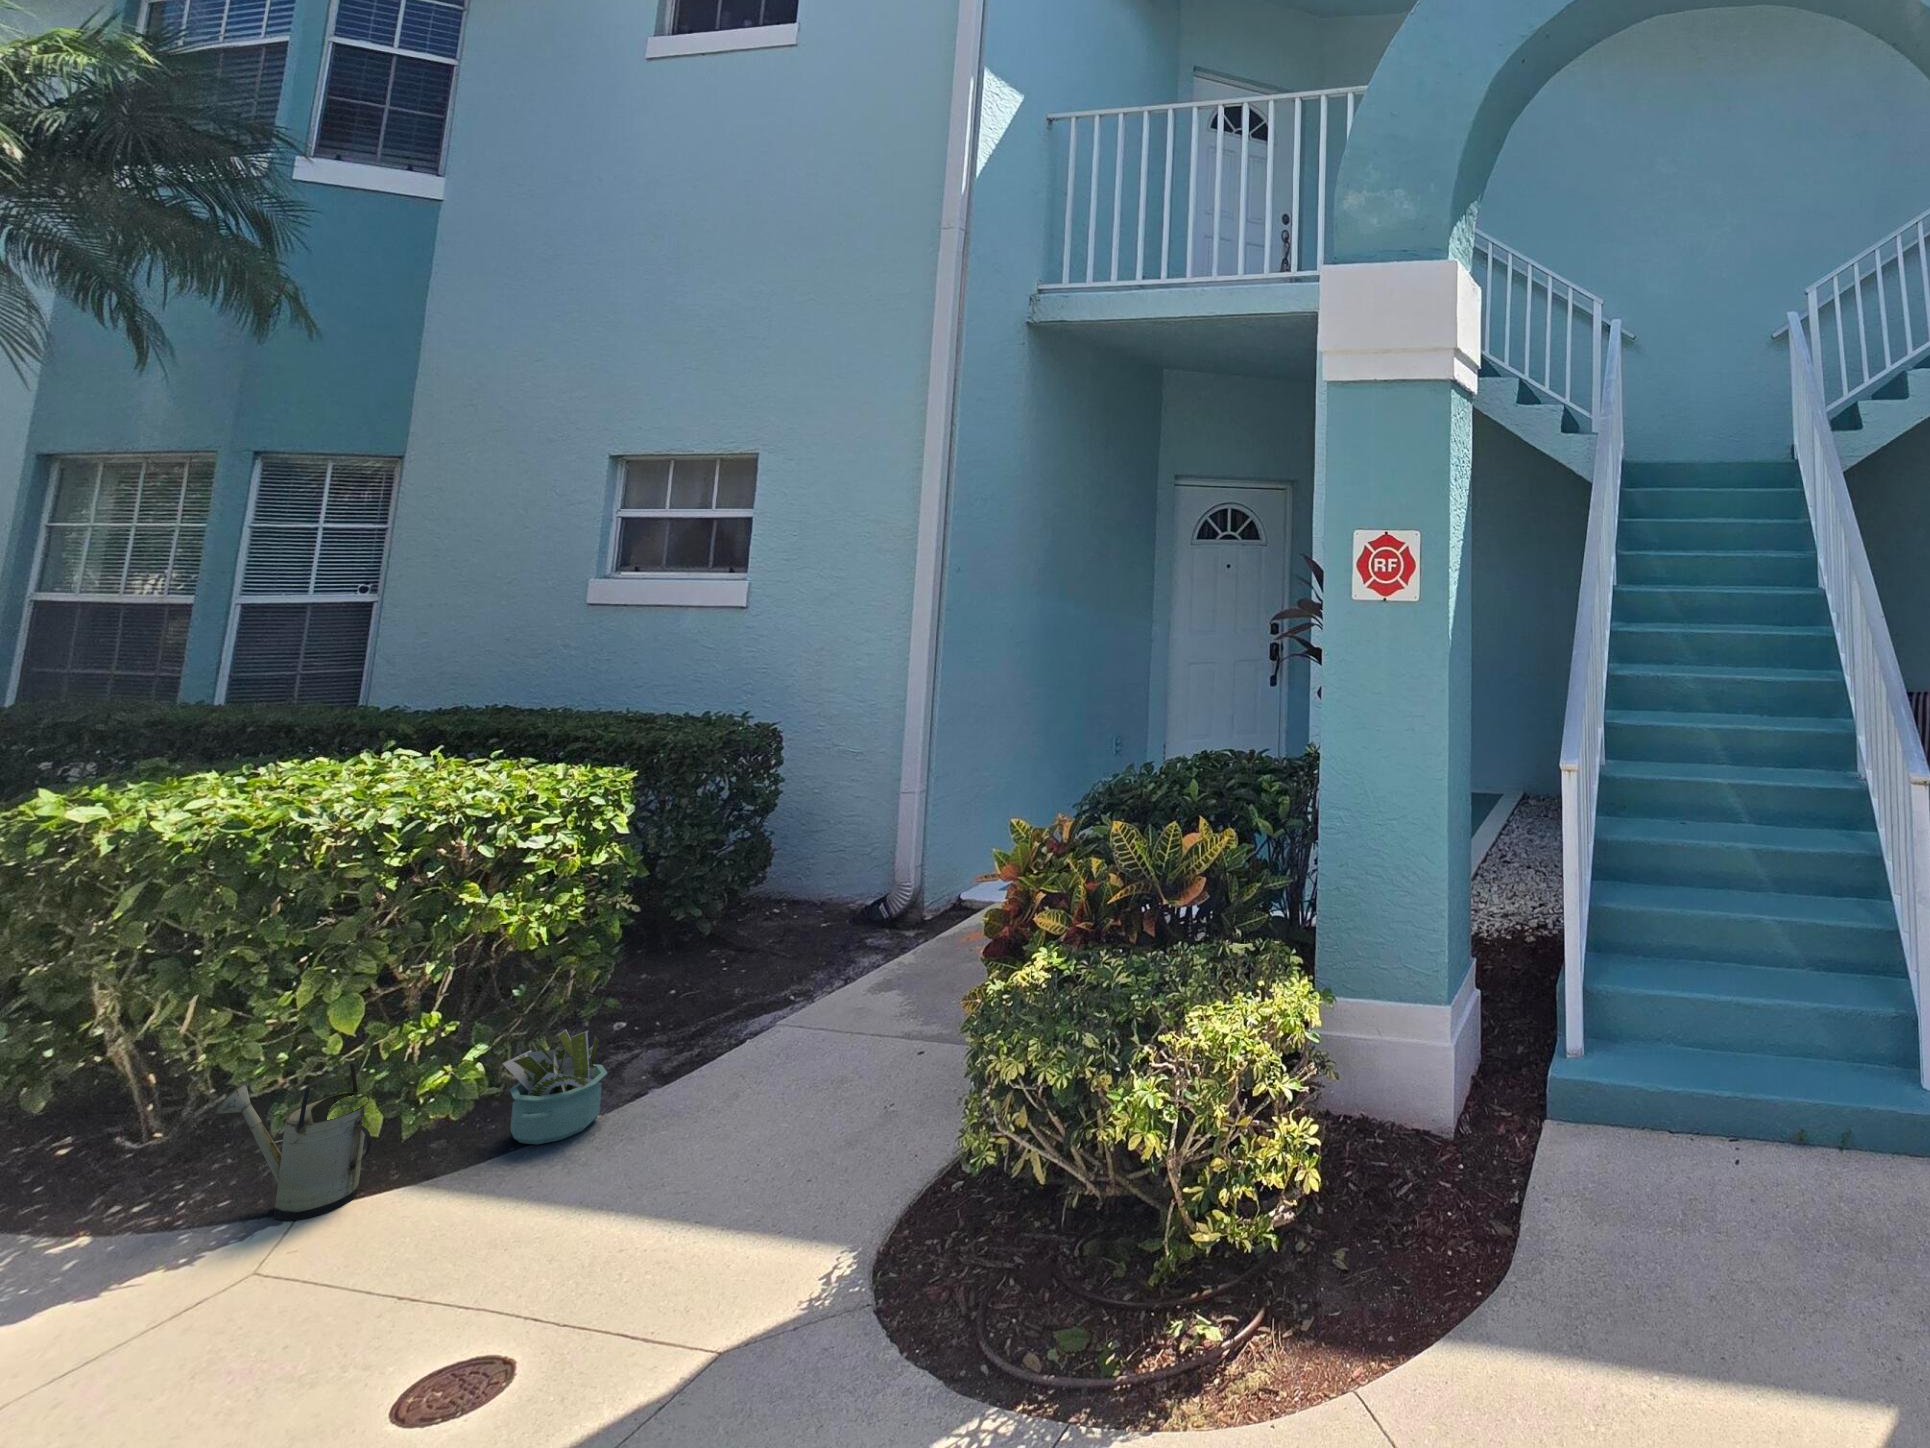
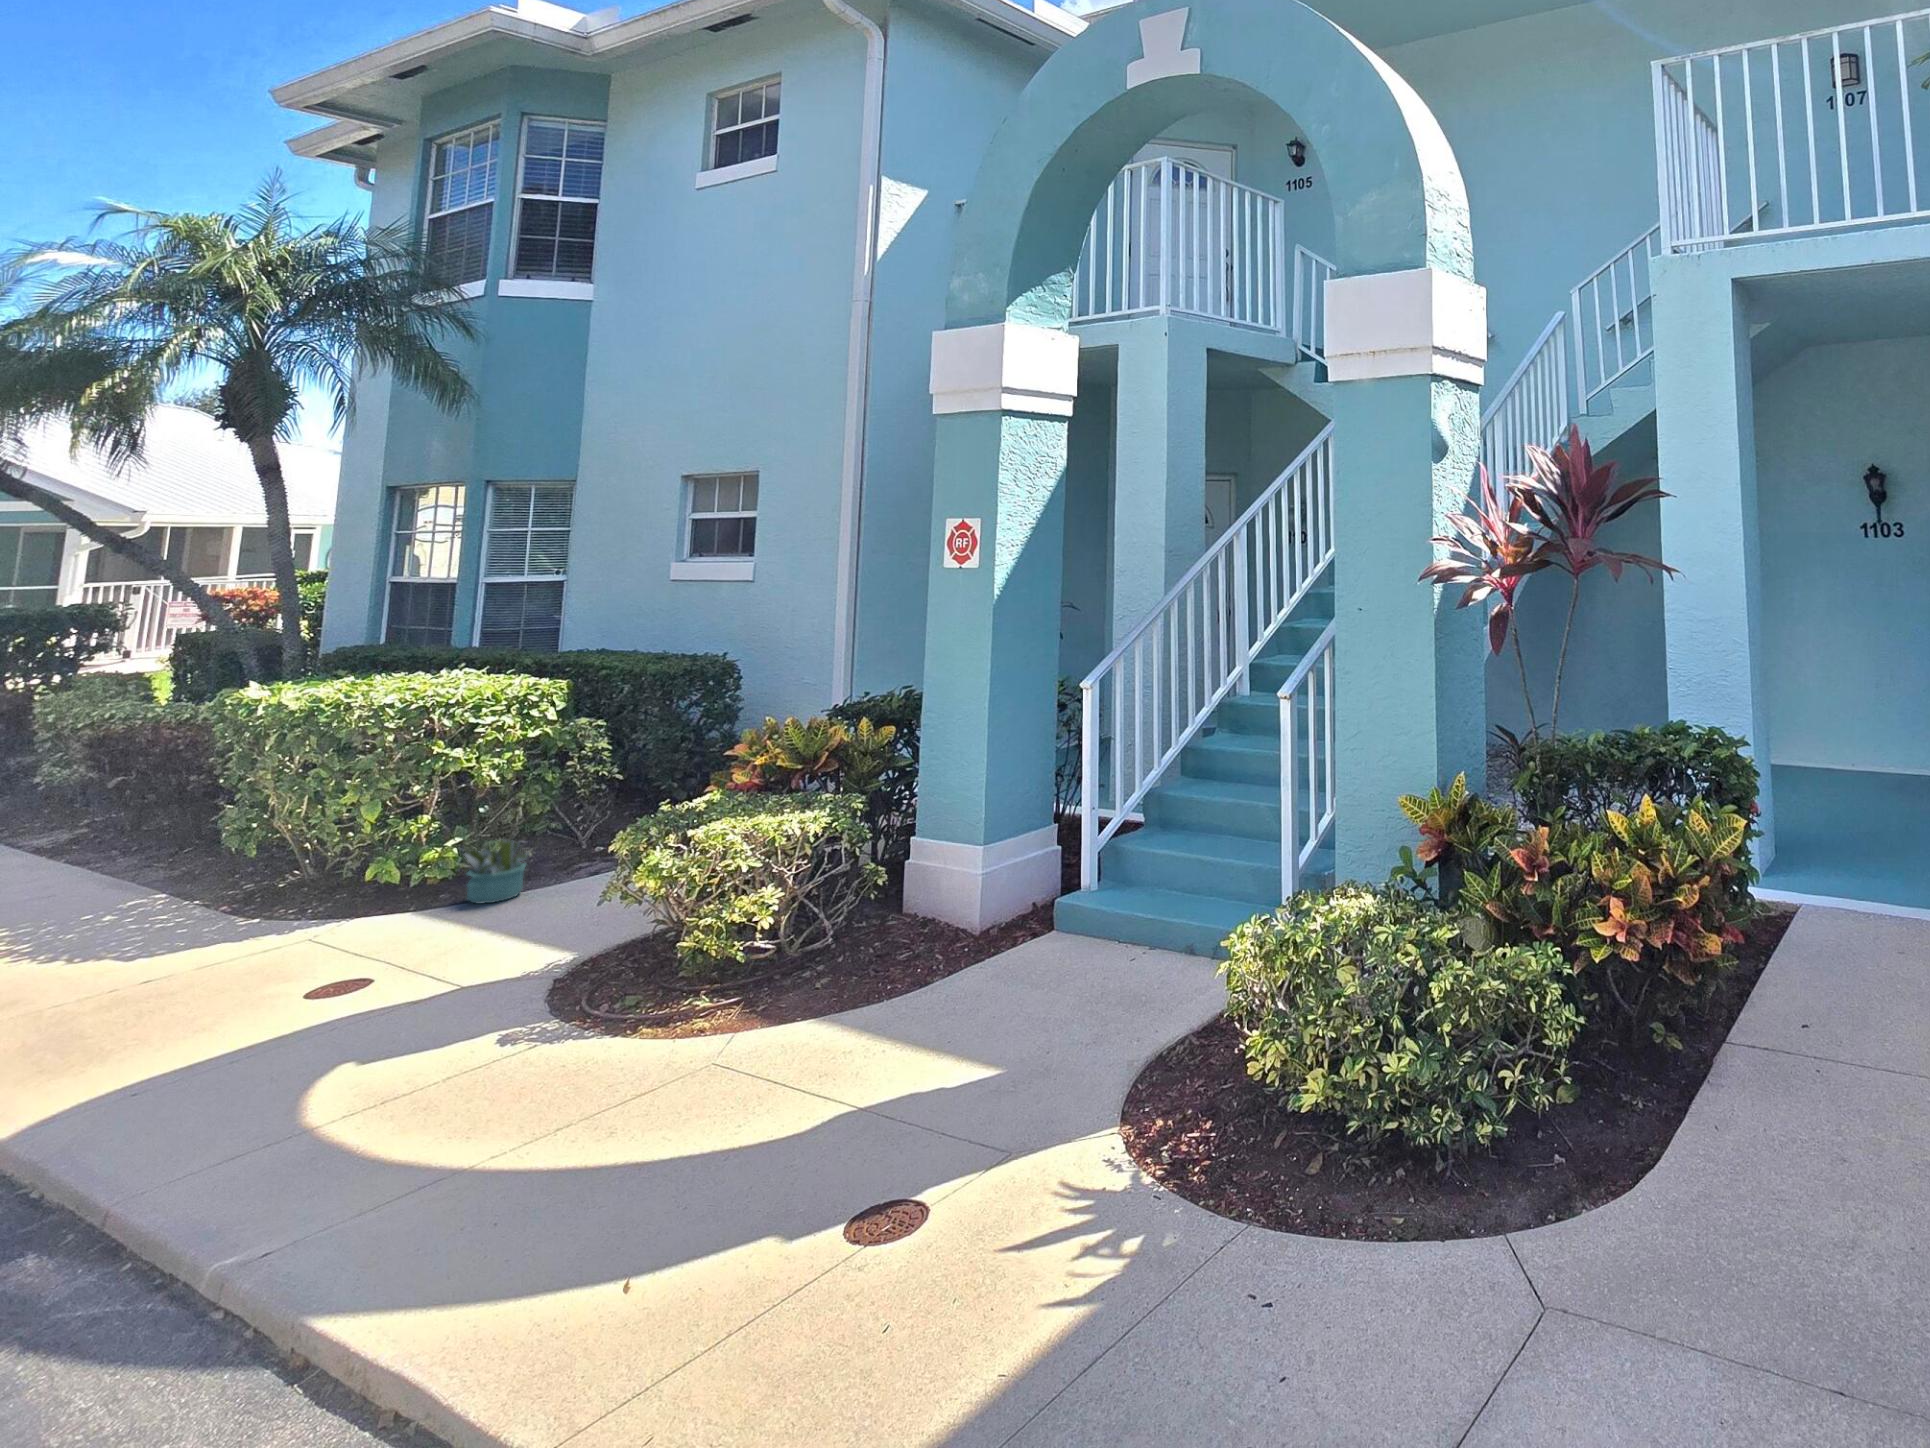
watering can: present [214,1063,371,1221] -> none [308,841,383,924]

